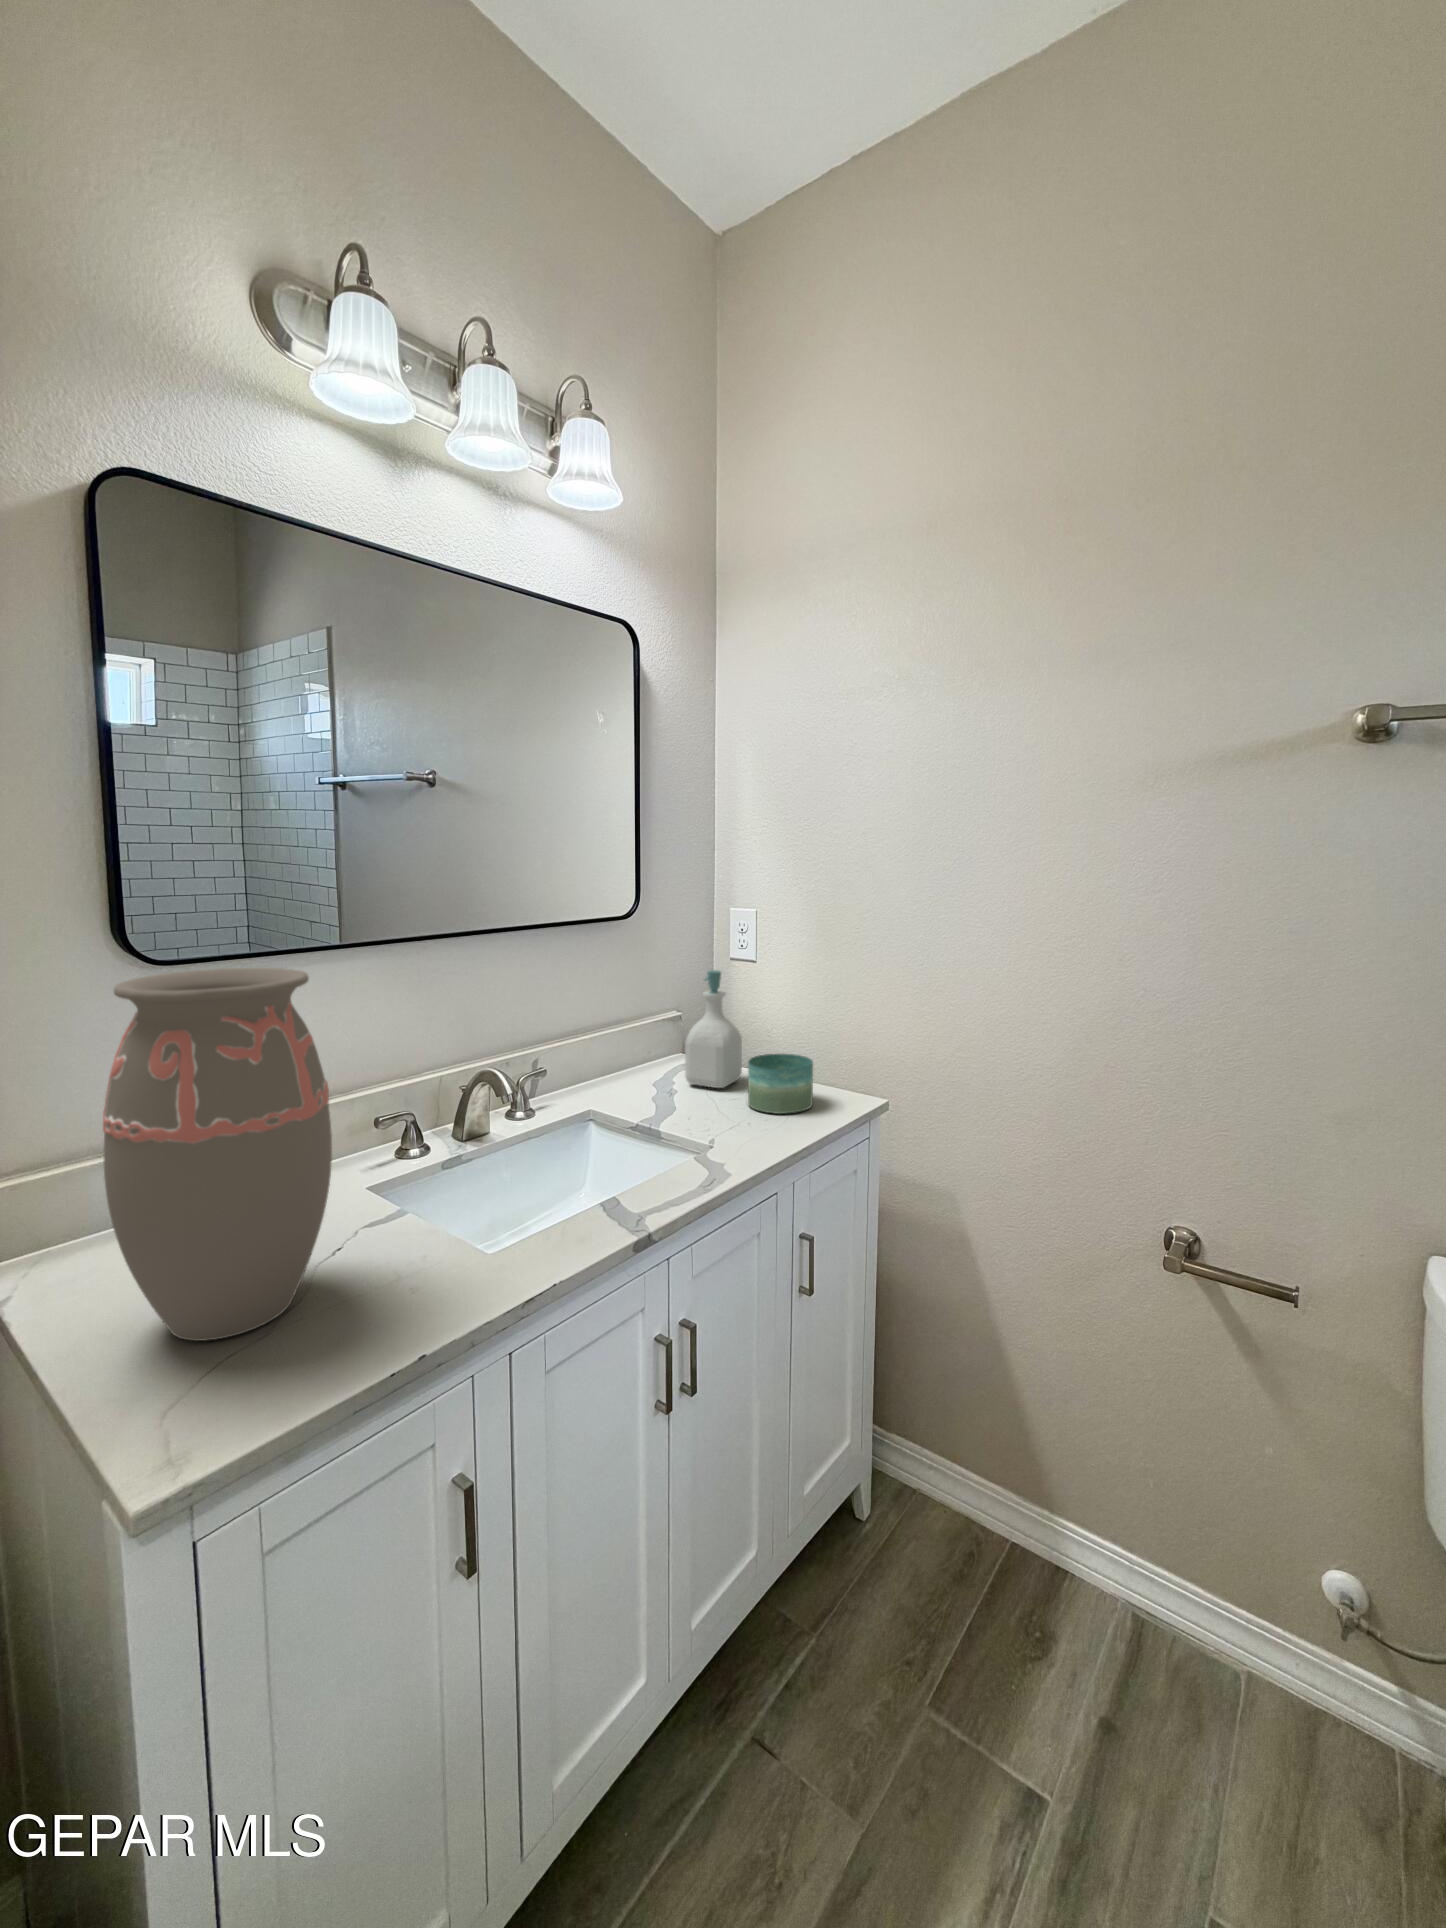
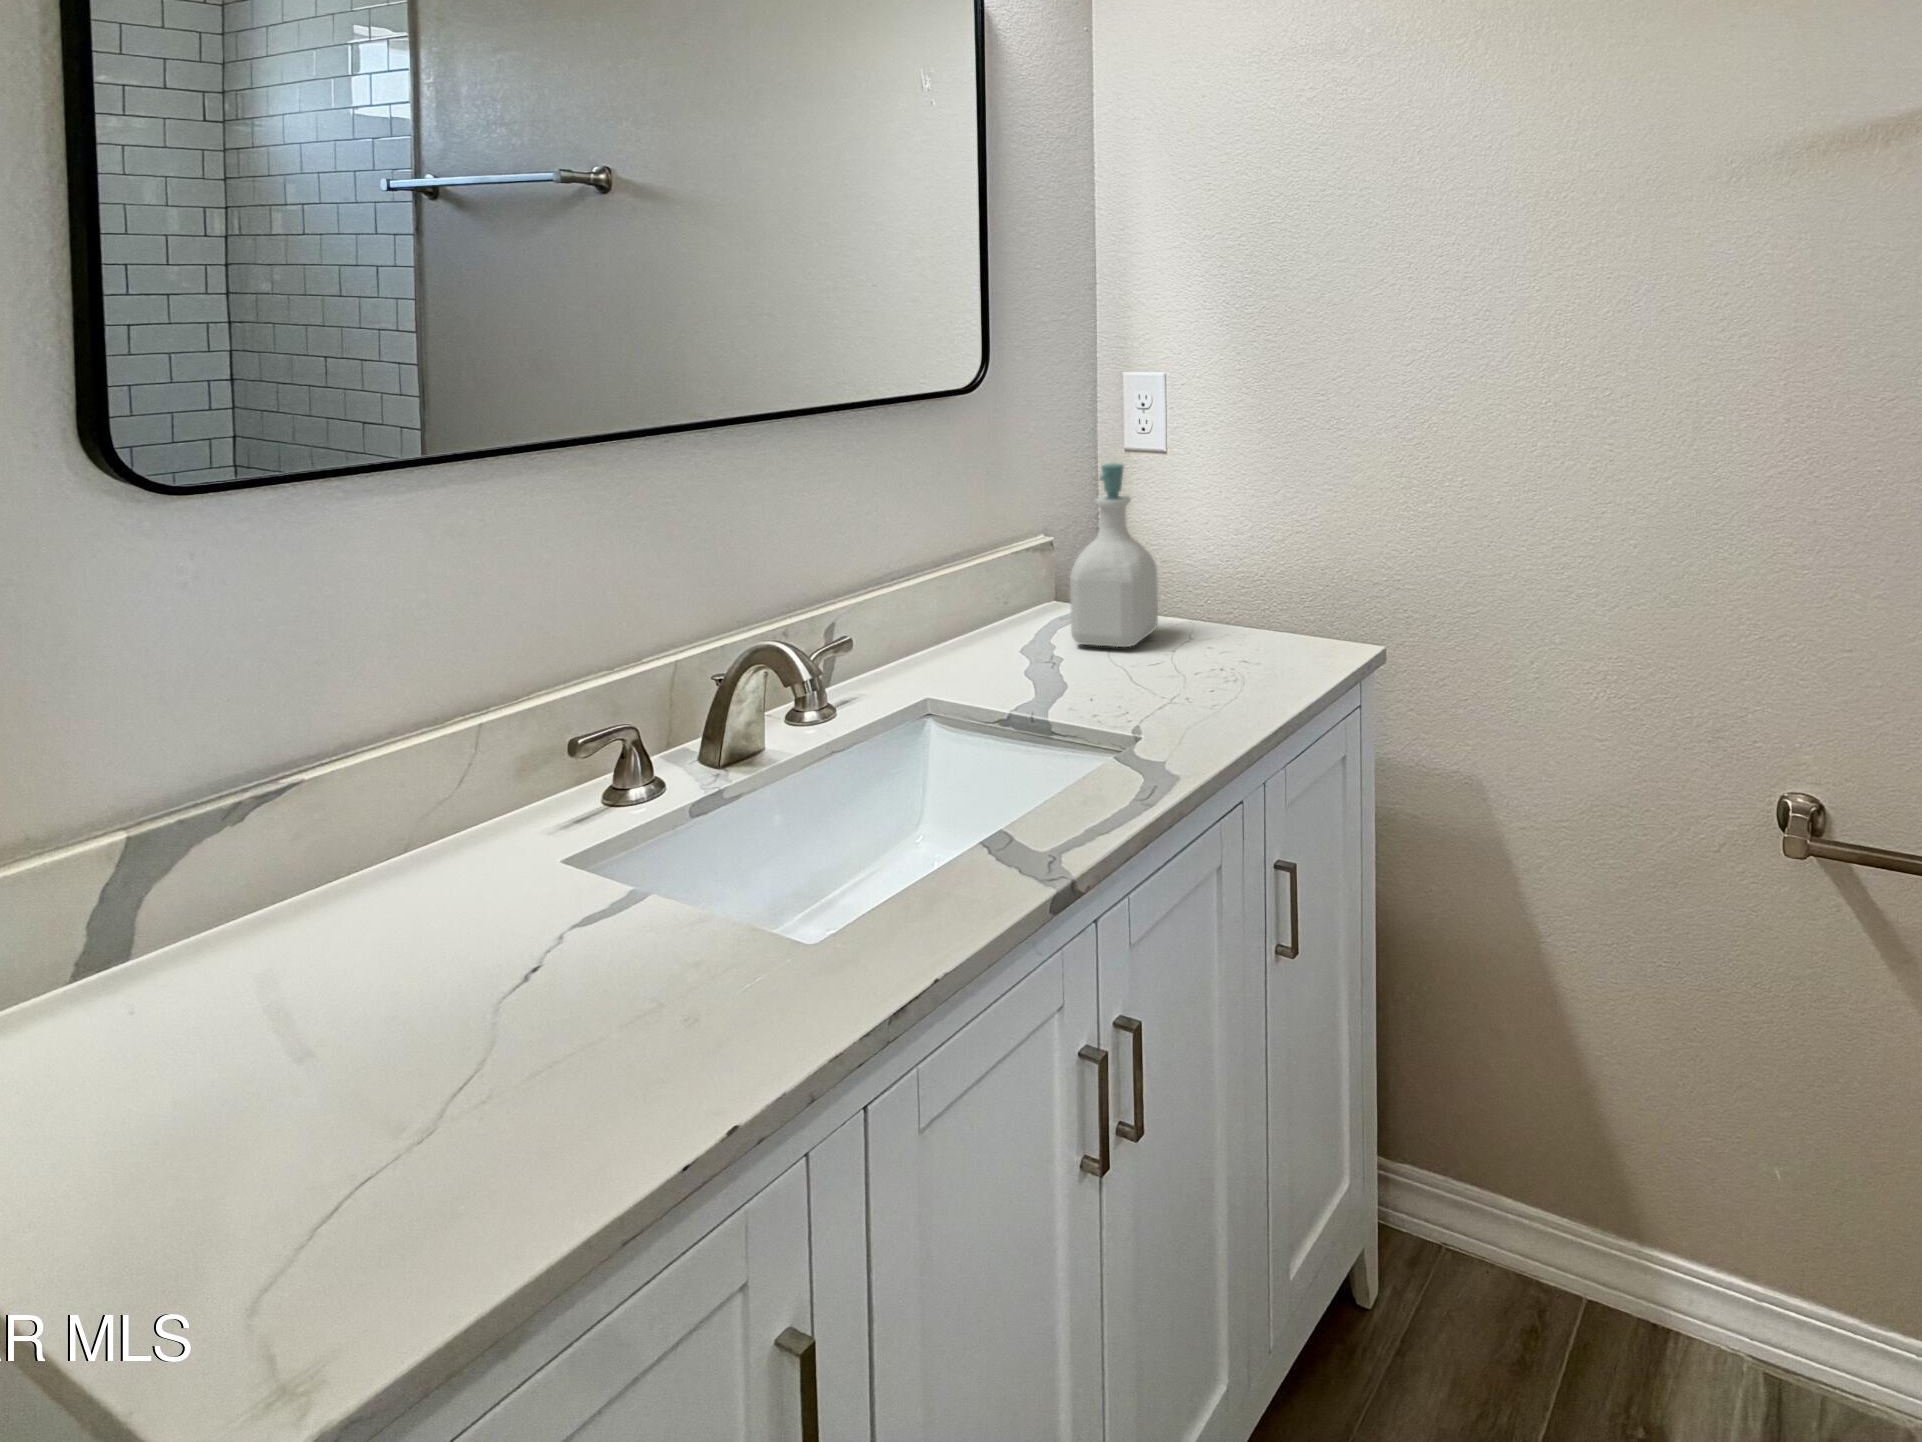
decorative vase: present [103,968,332,1341] -> none [126,489,548,1163]
candle: present [748,1054,813,1114] -> none [1176,586,1276,679]

